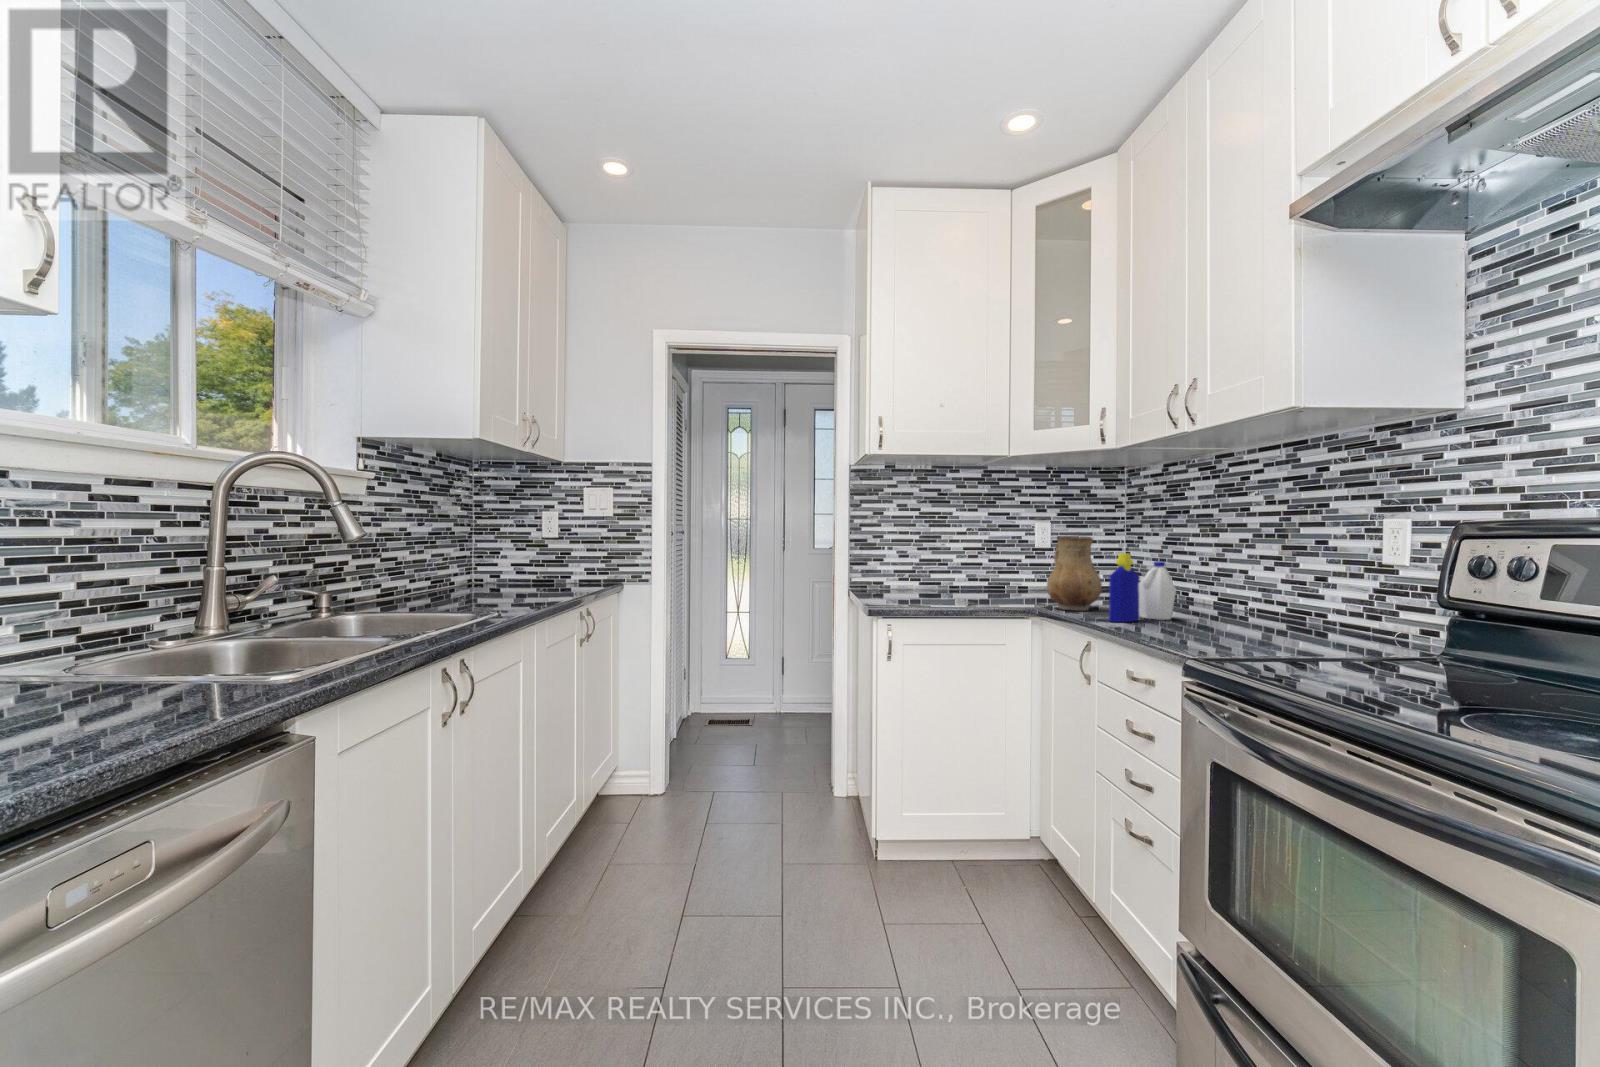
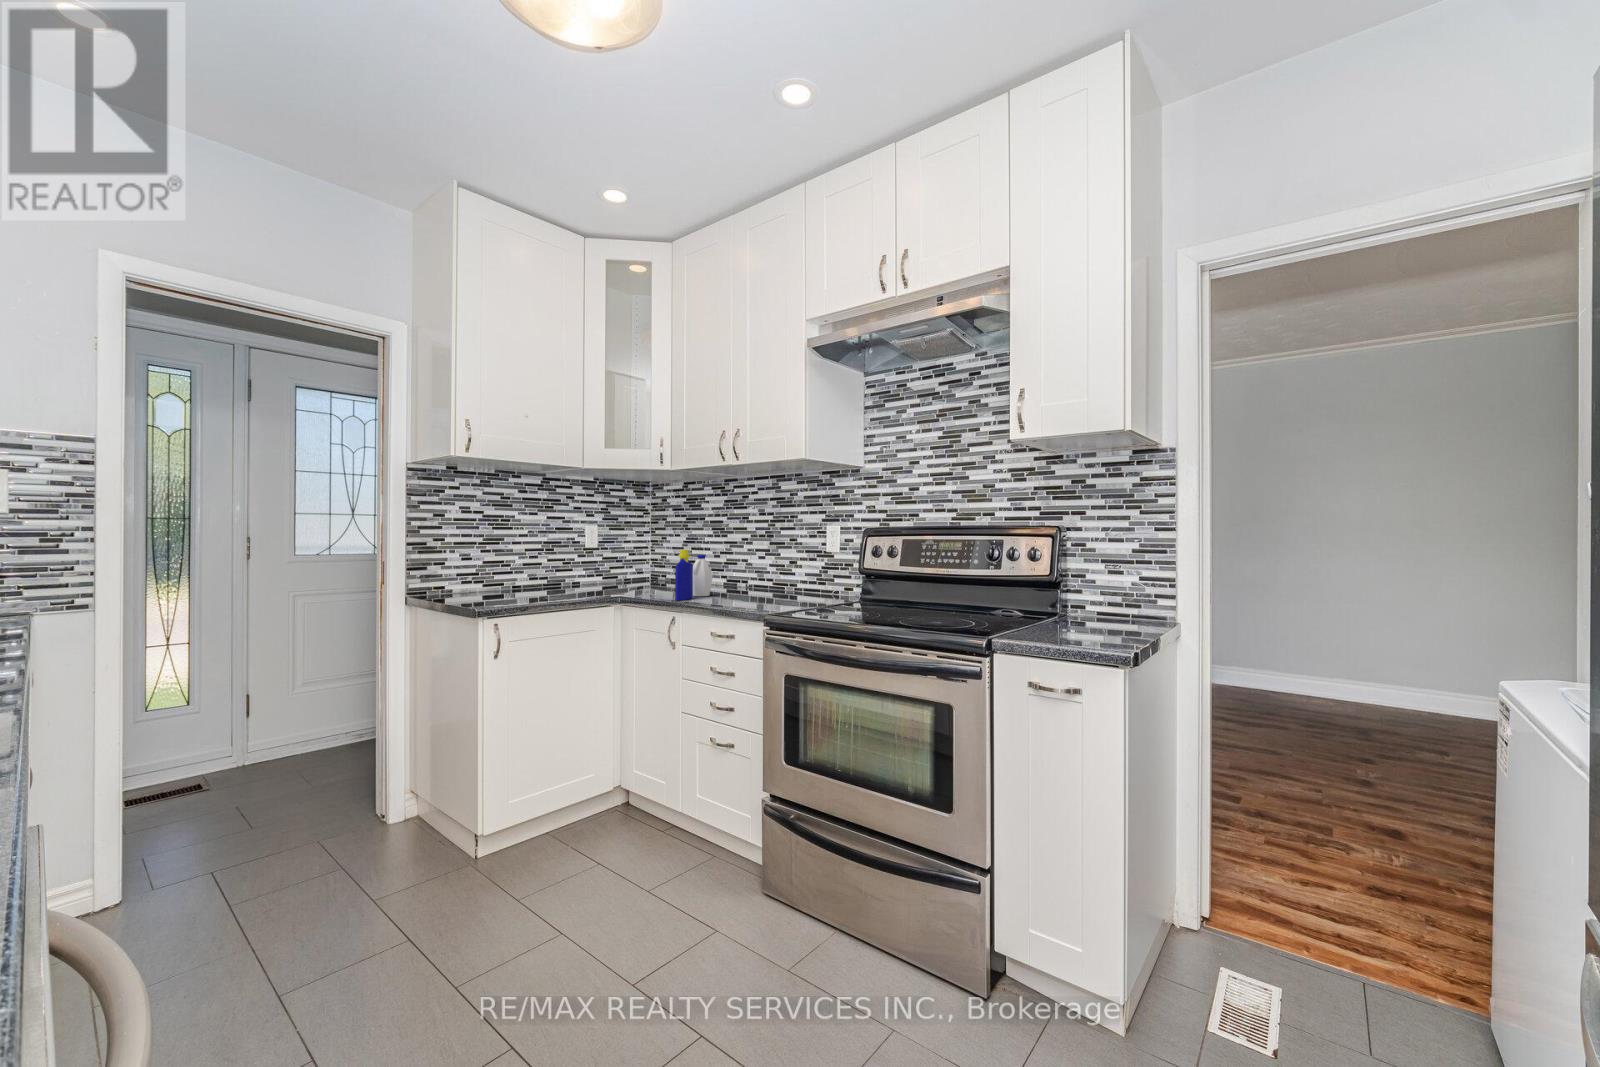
ceramic pitcher: present [1047,537,1102,611] -> none [615,538,656,596]

